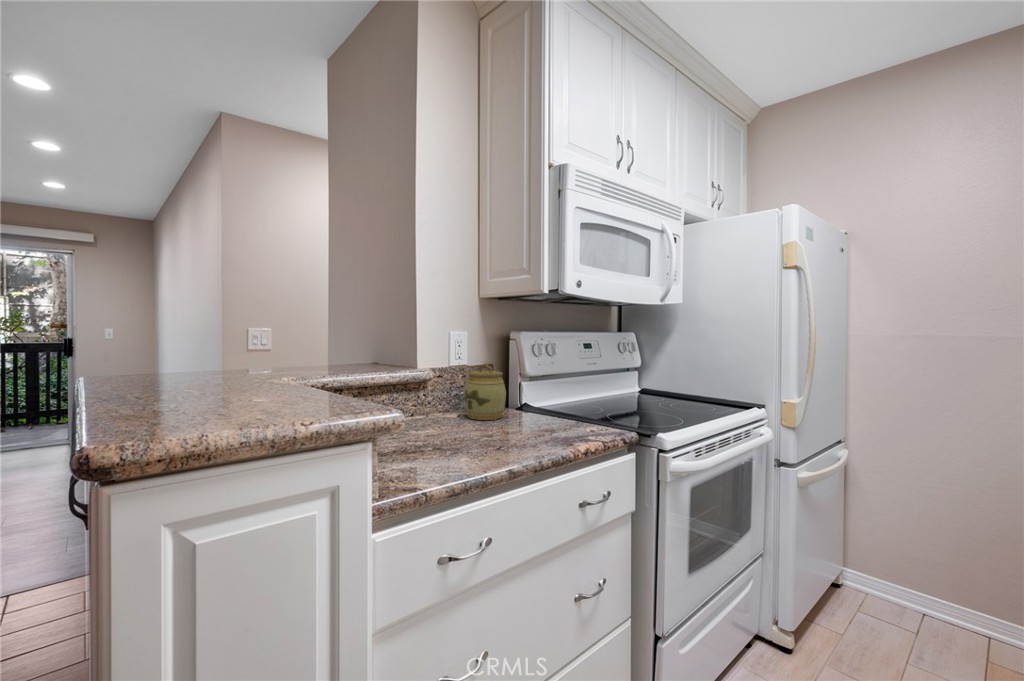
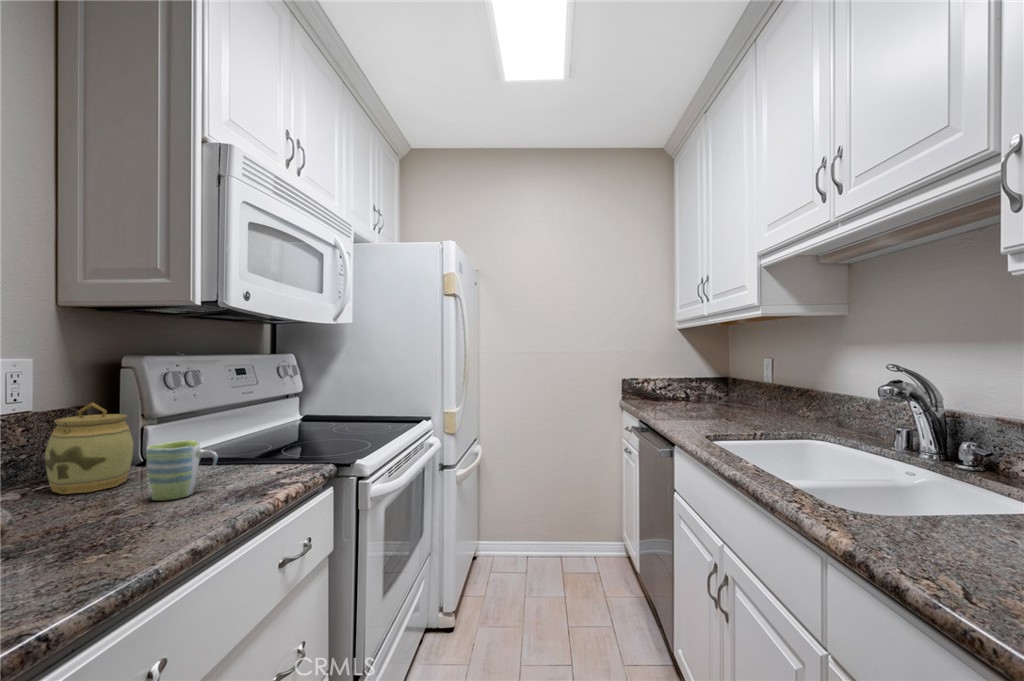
mug: none [505,395,546,435] -> present [146,440,218,500]

